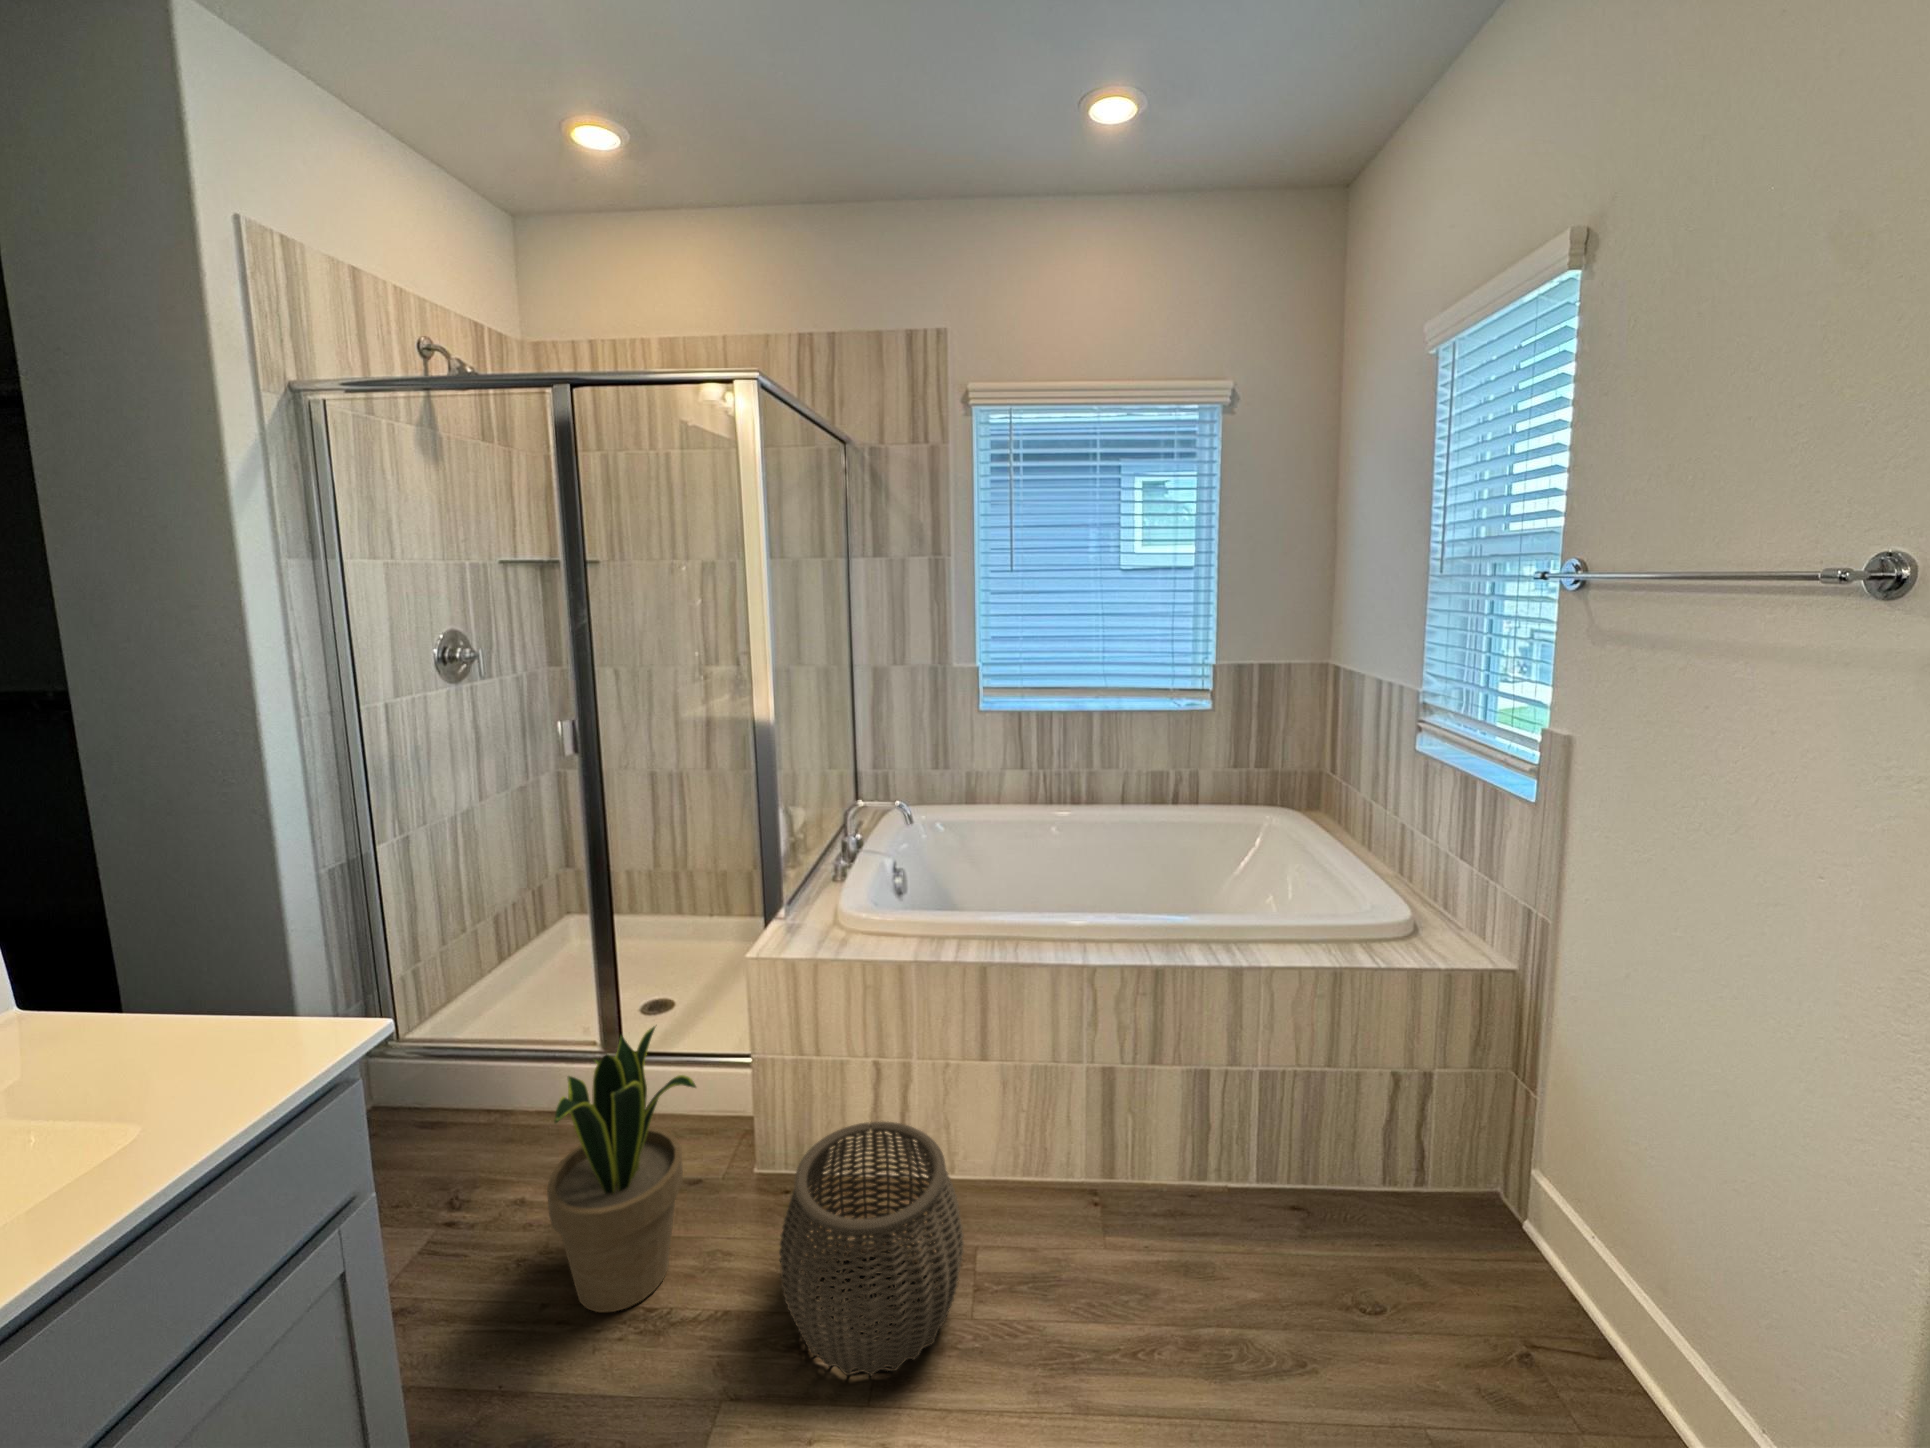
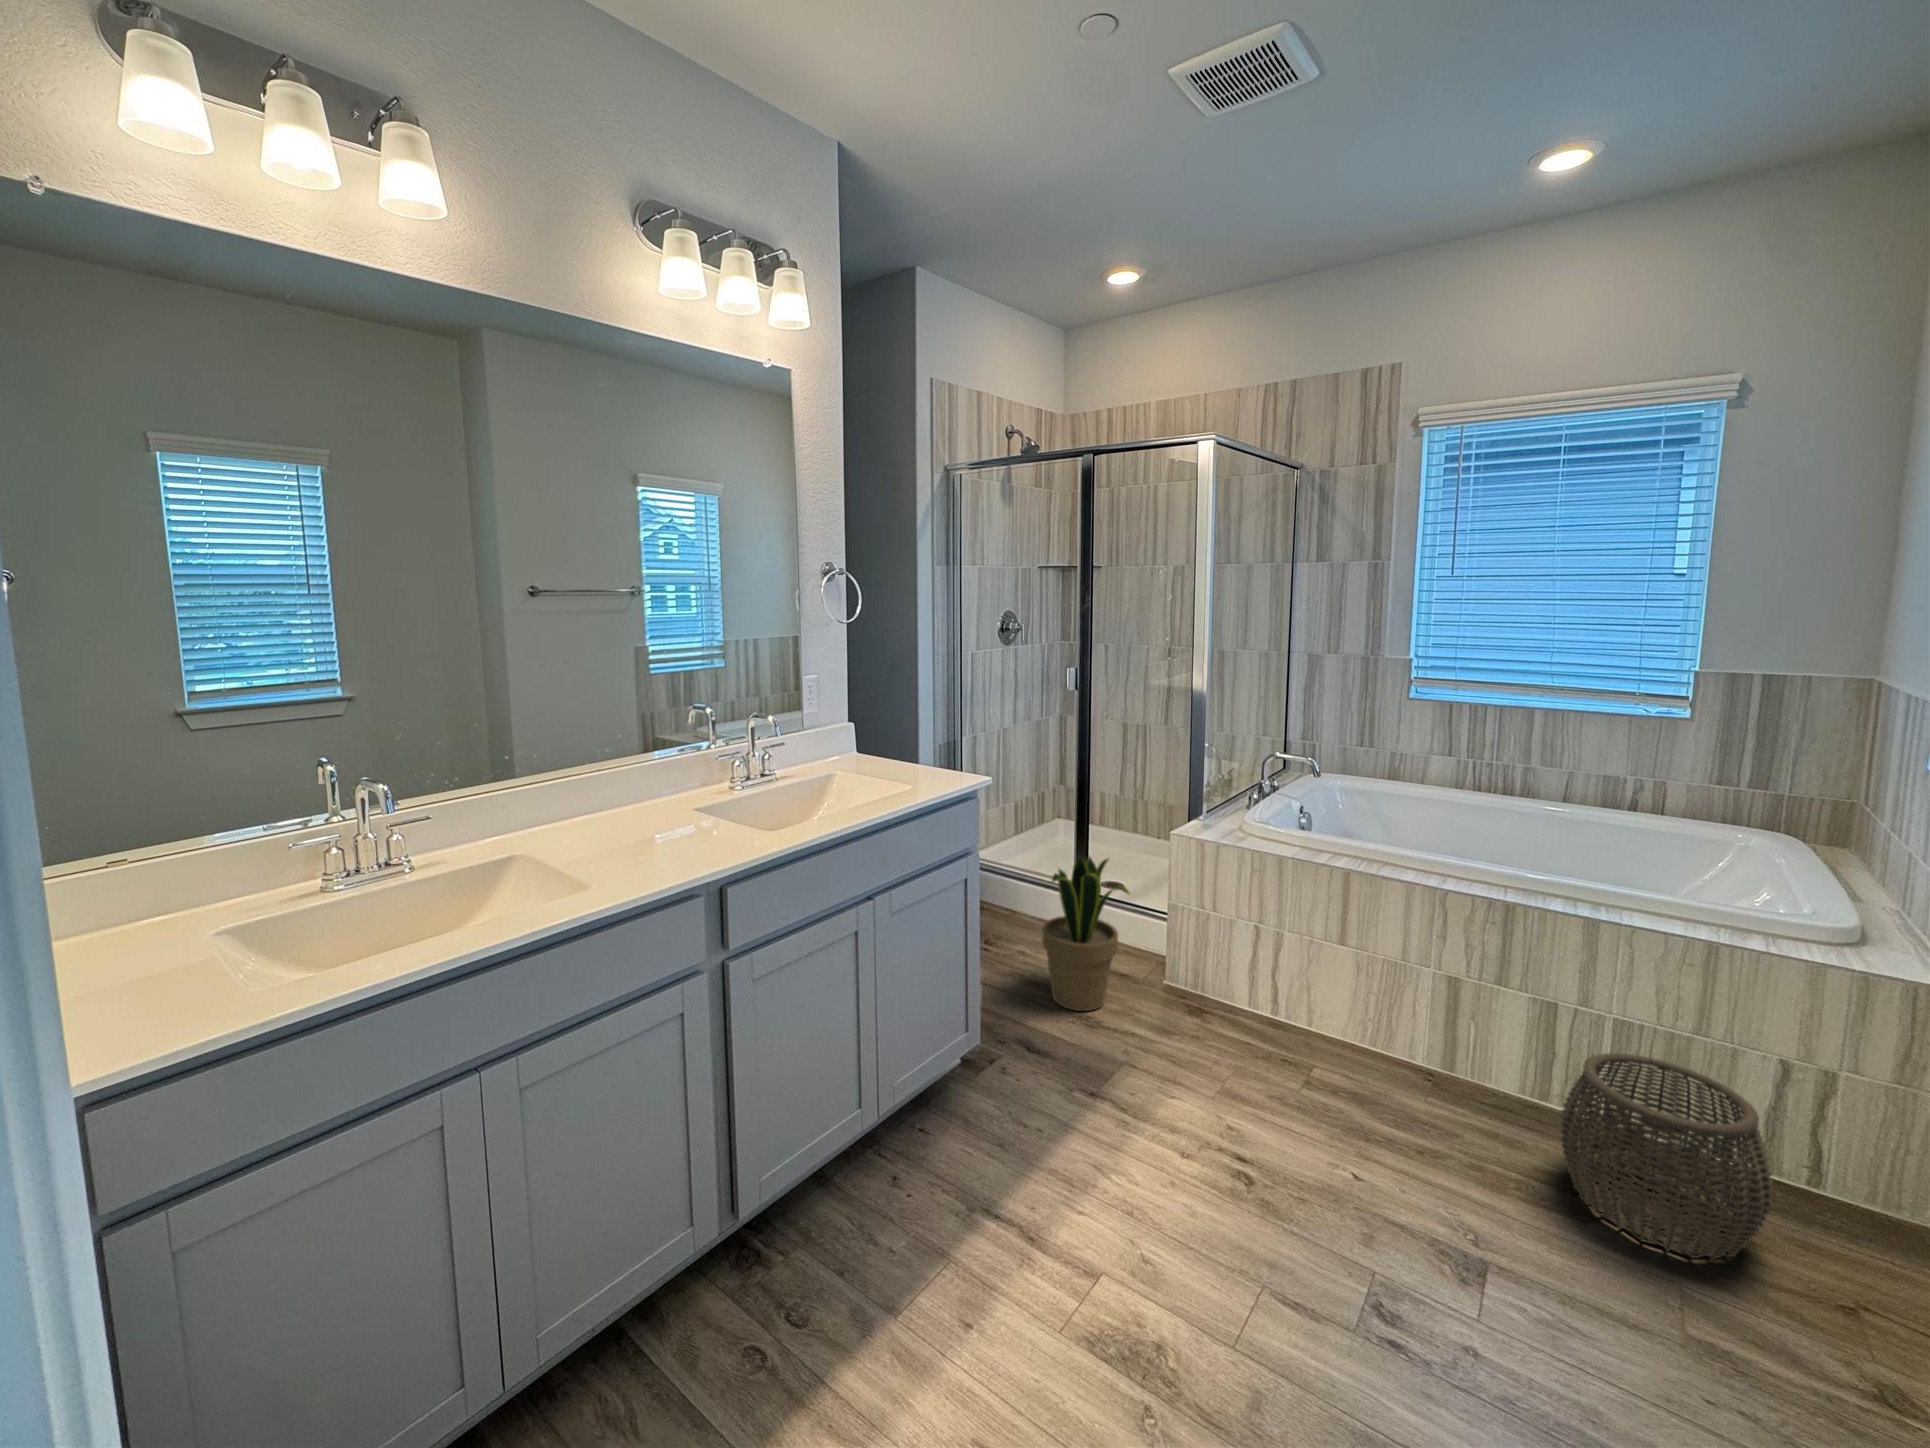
woven basket: present [779,1122,964,1375] -> present [1560,1053,1773,1260]

